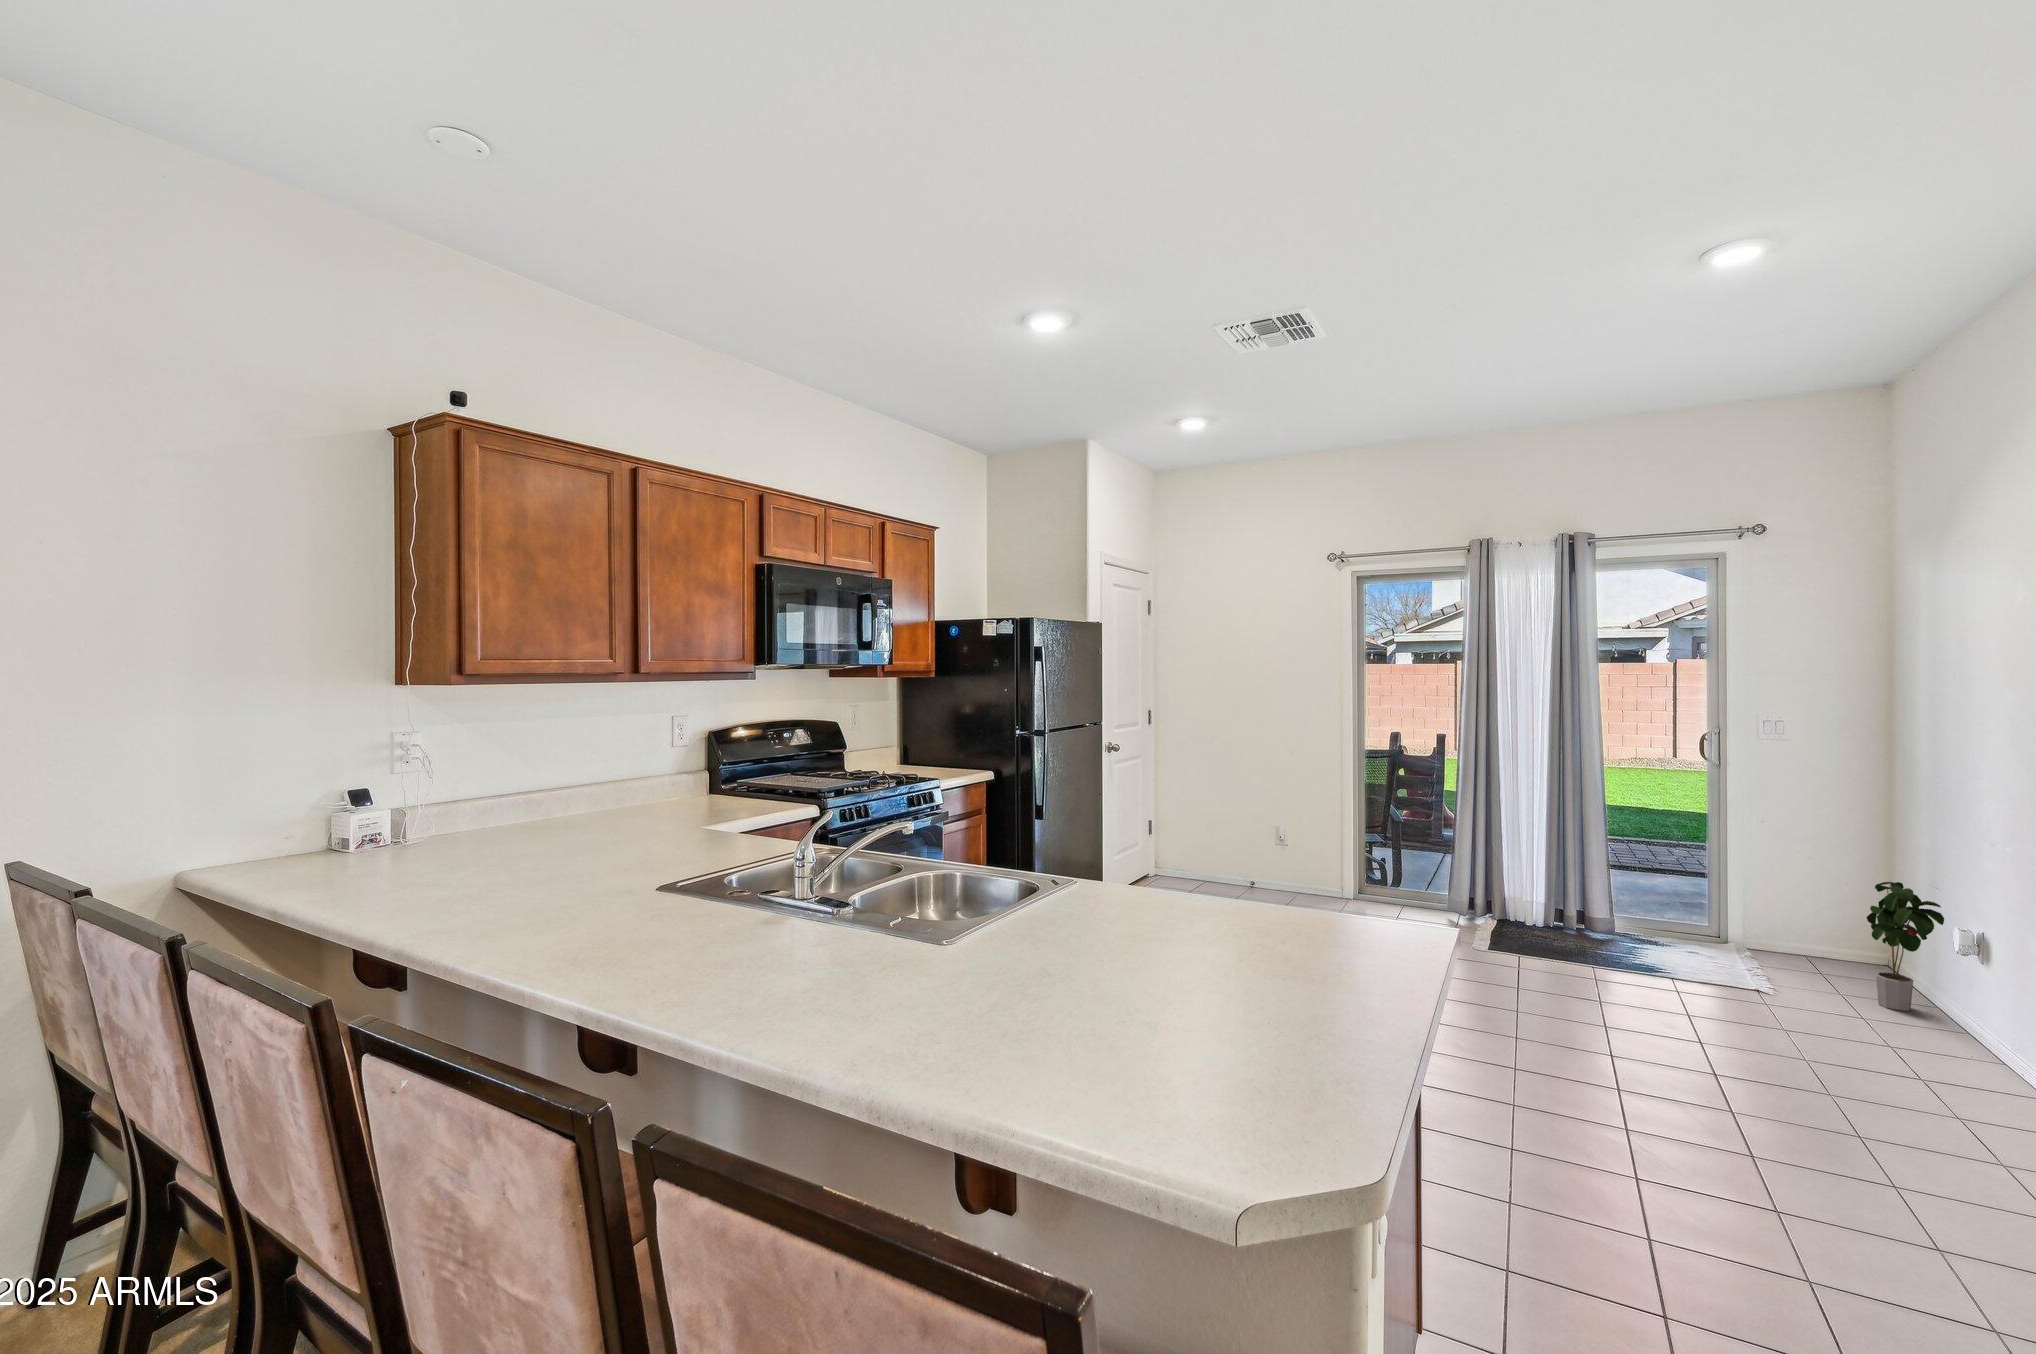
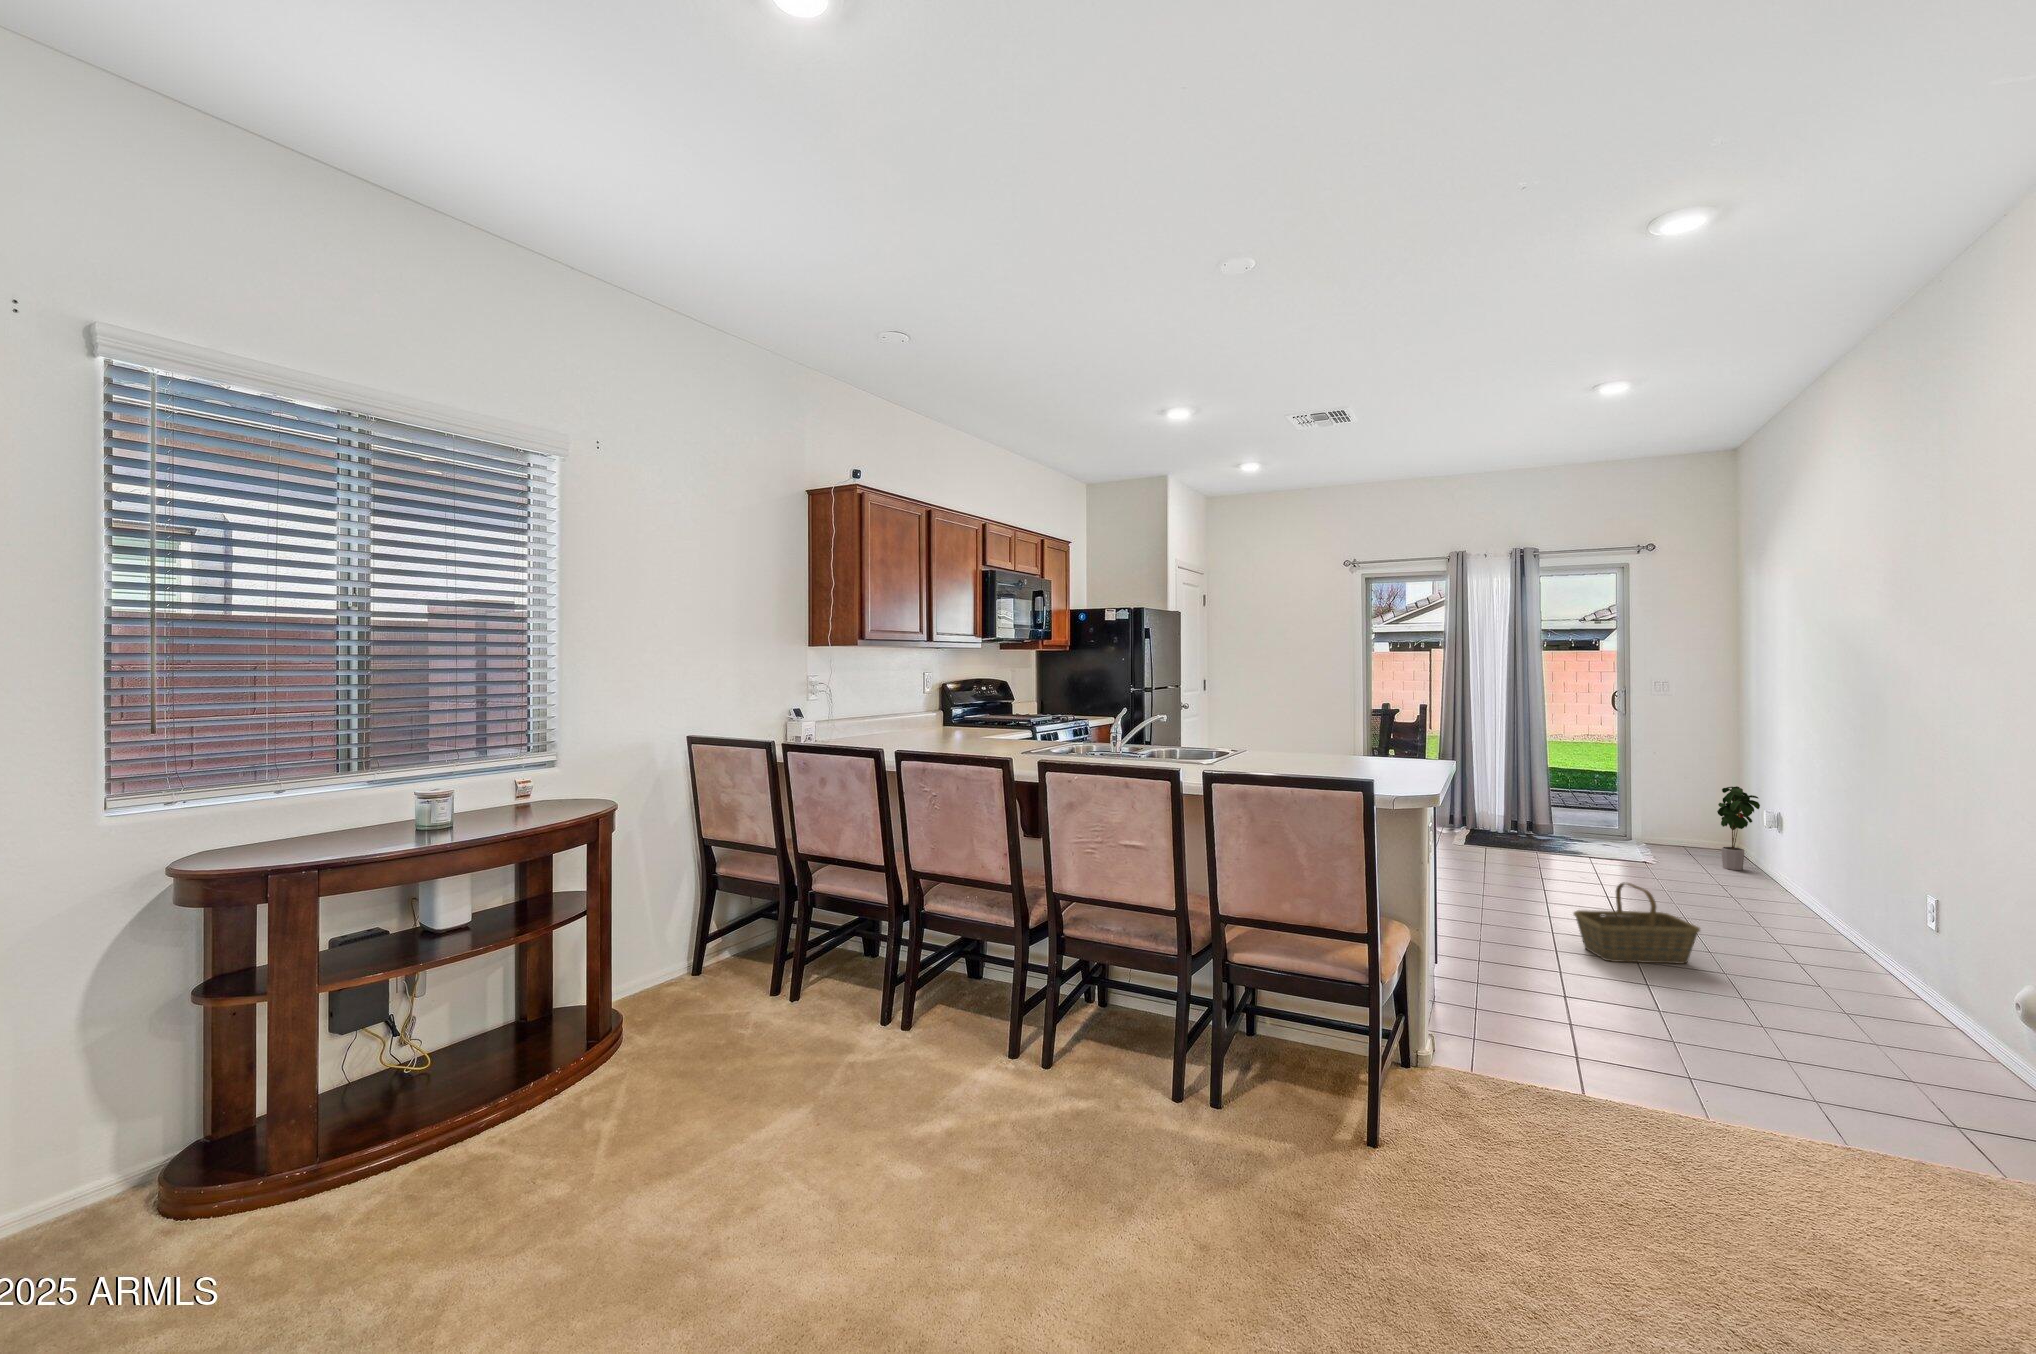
basket: none [1688,1125,1942,1300] -> present [1574,883,1700,964]

